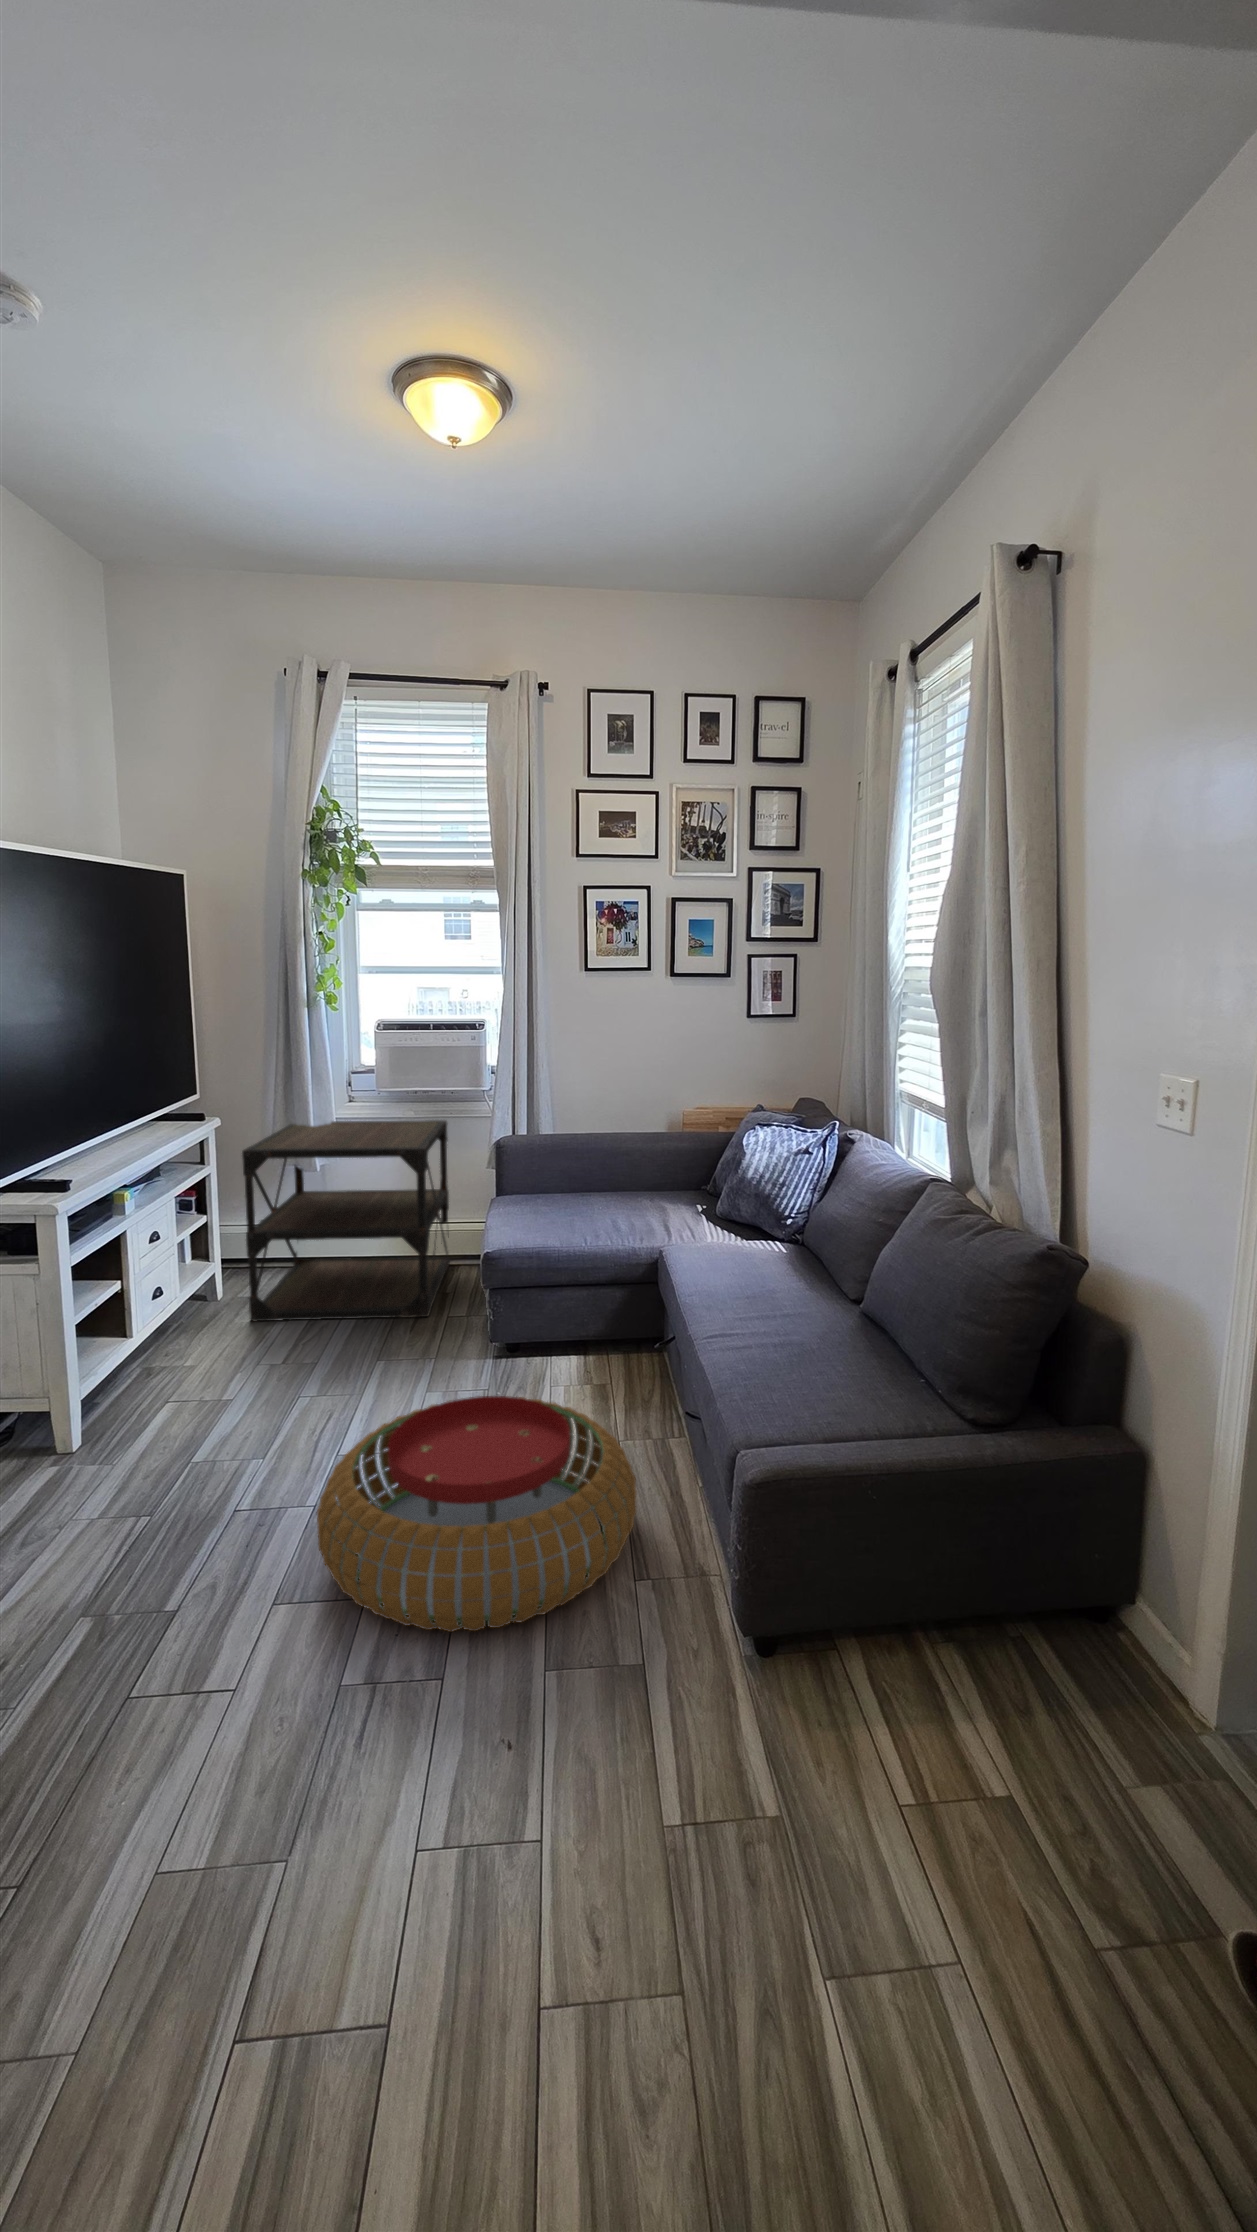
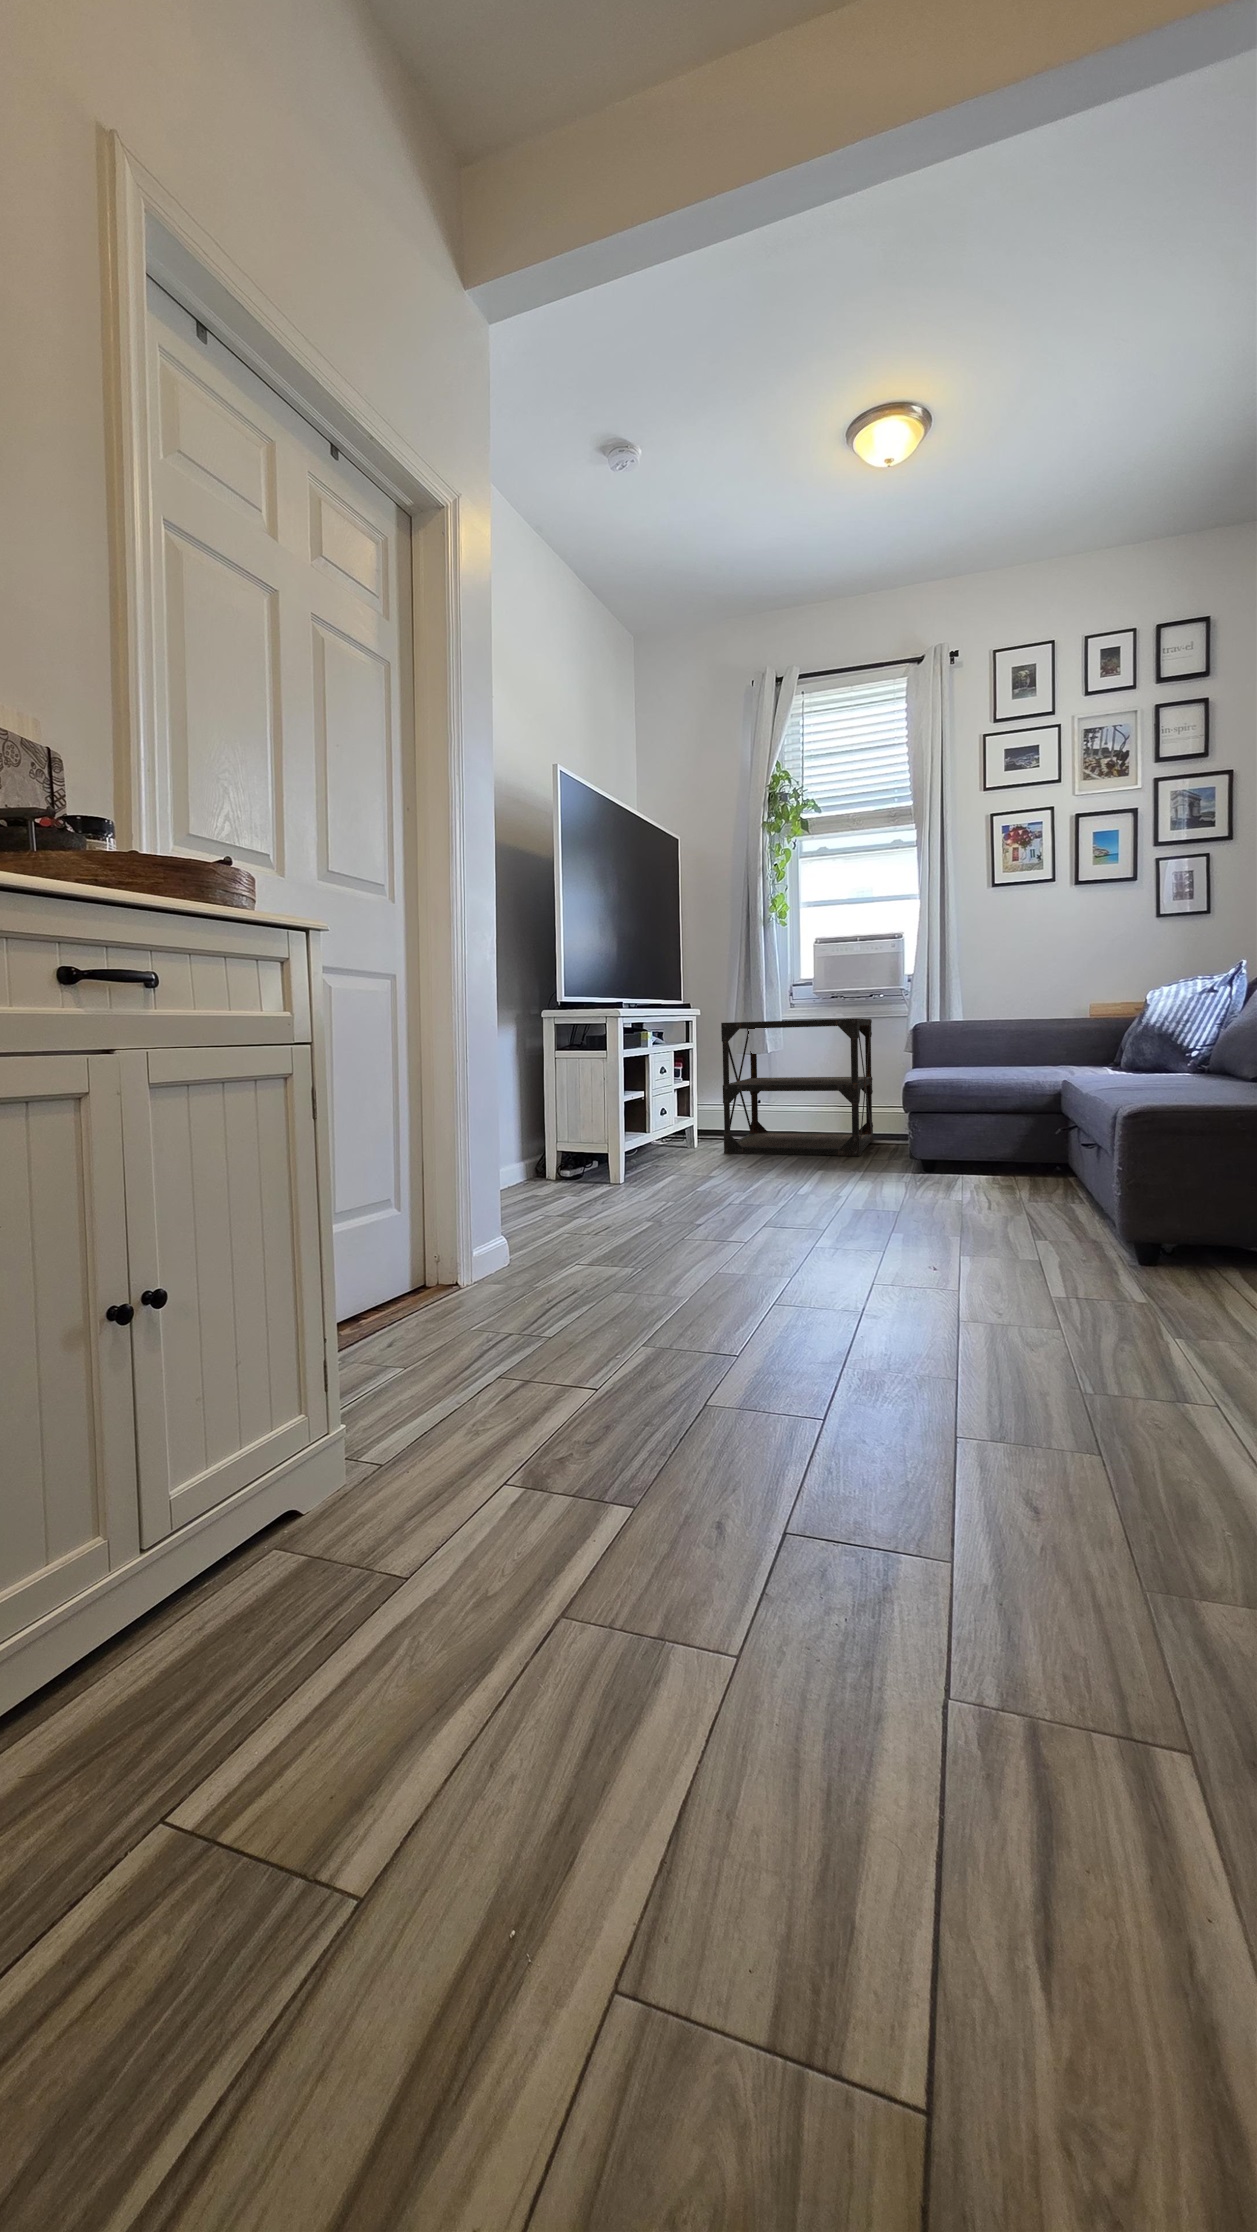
pouf: present [317,1396,637,1632] -> none [800,1131,1040,1238]

